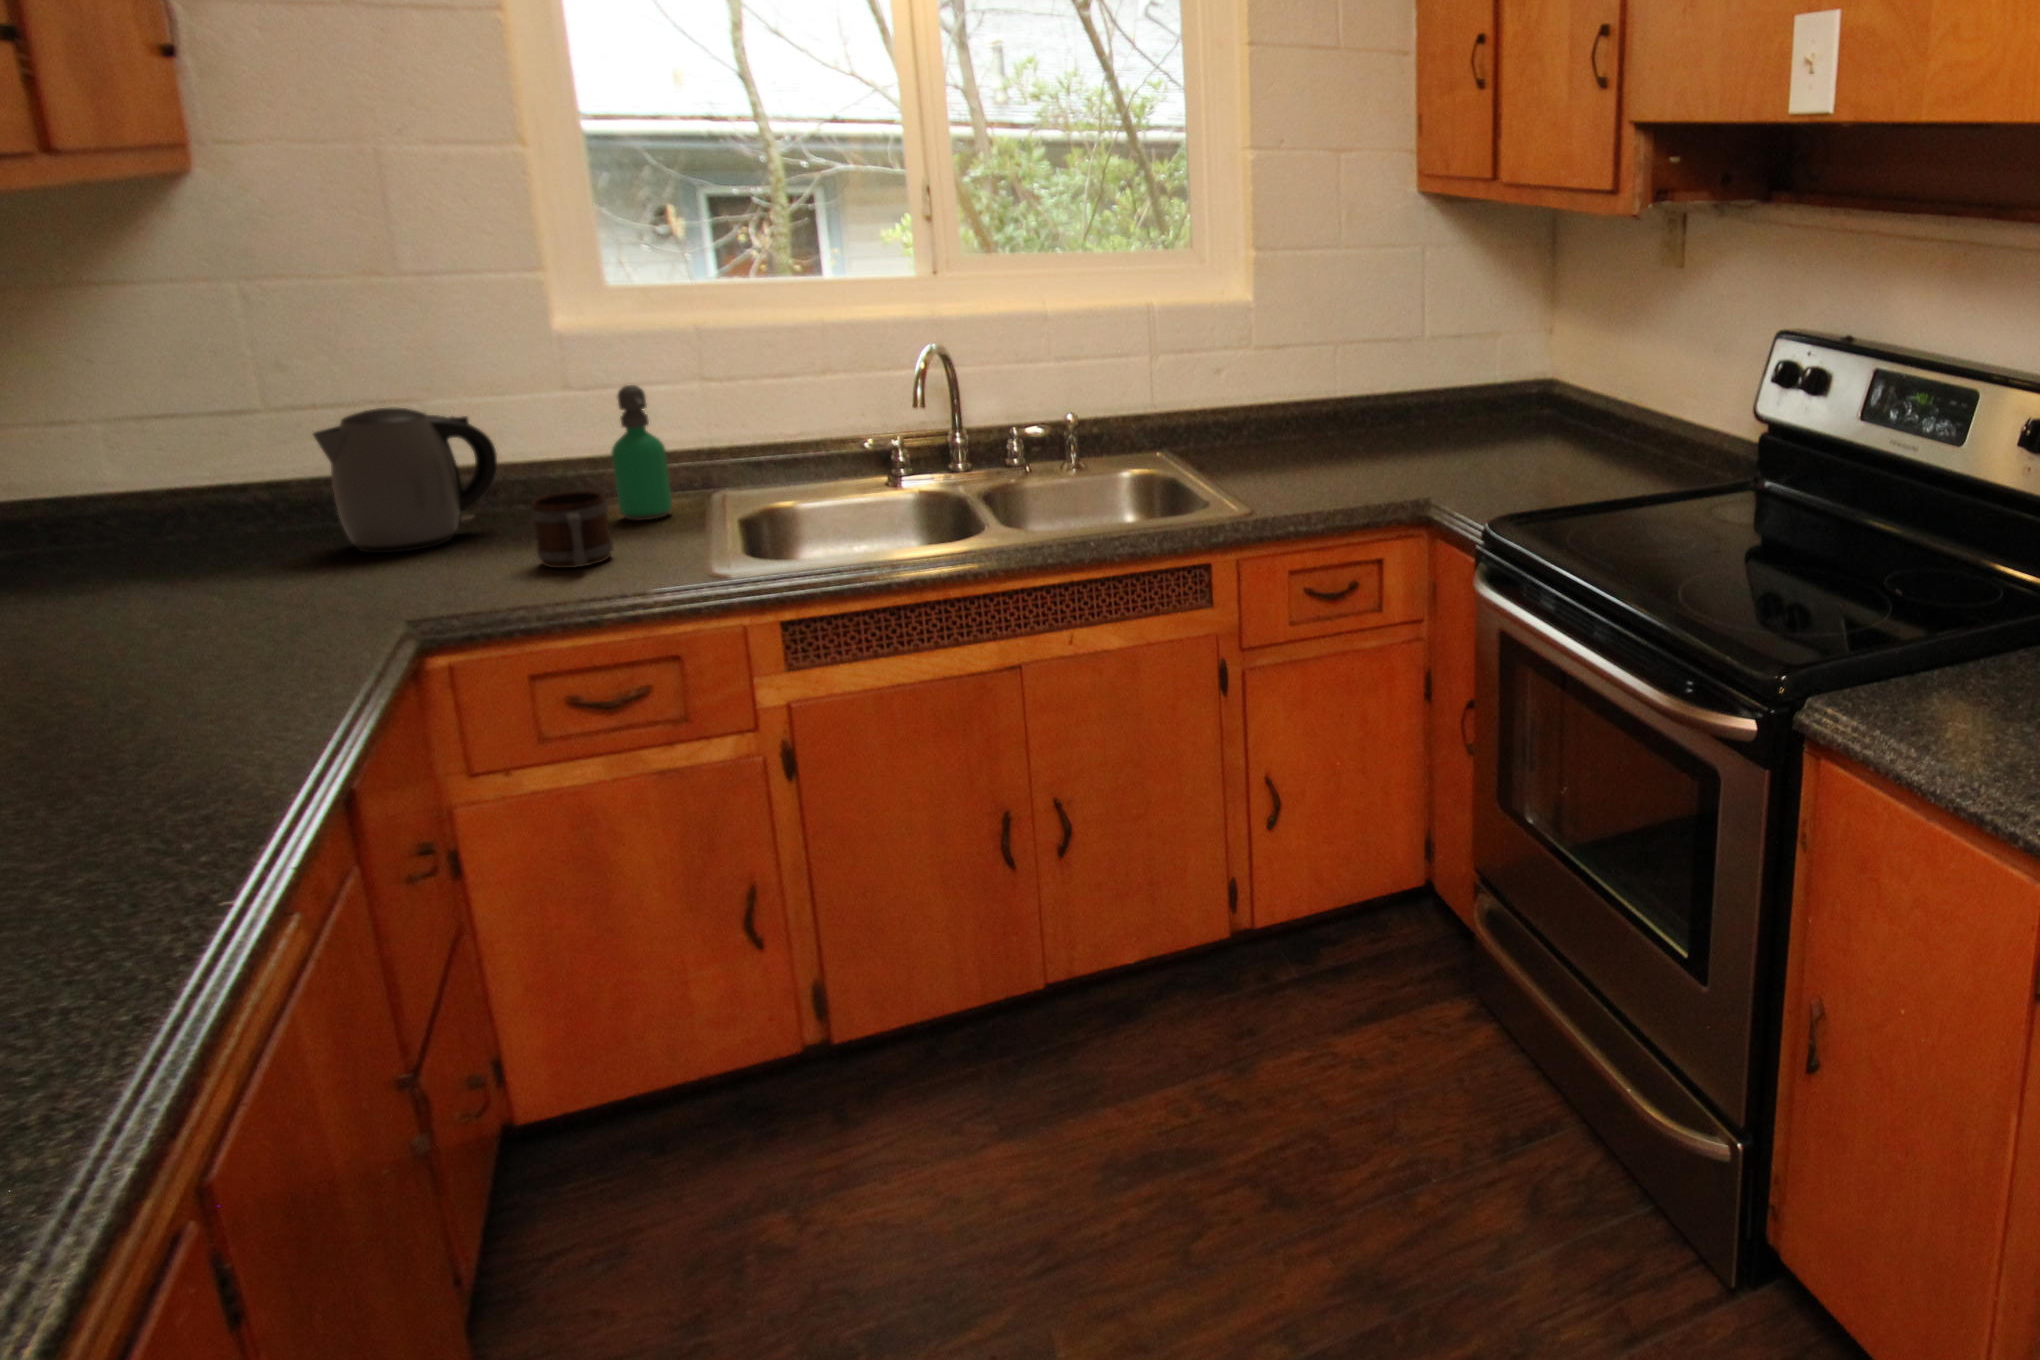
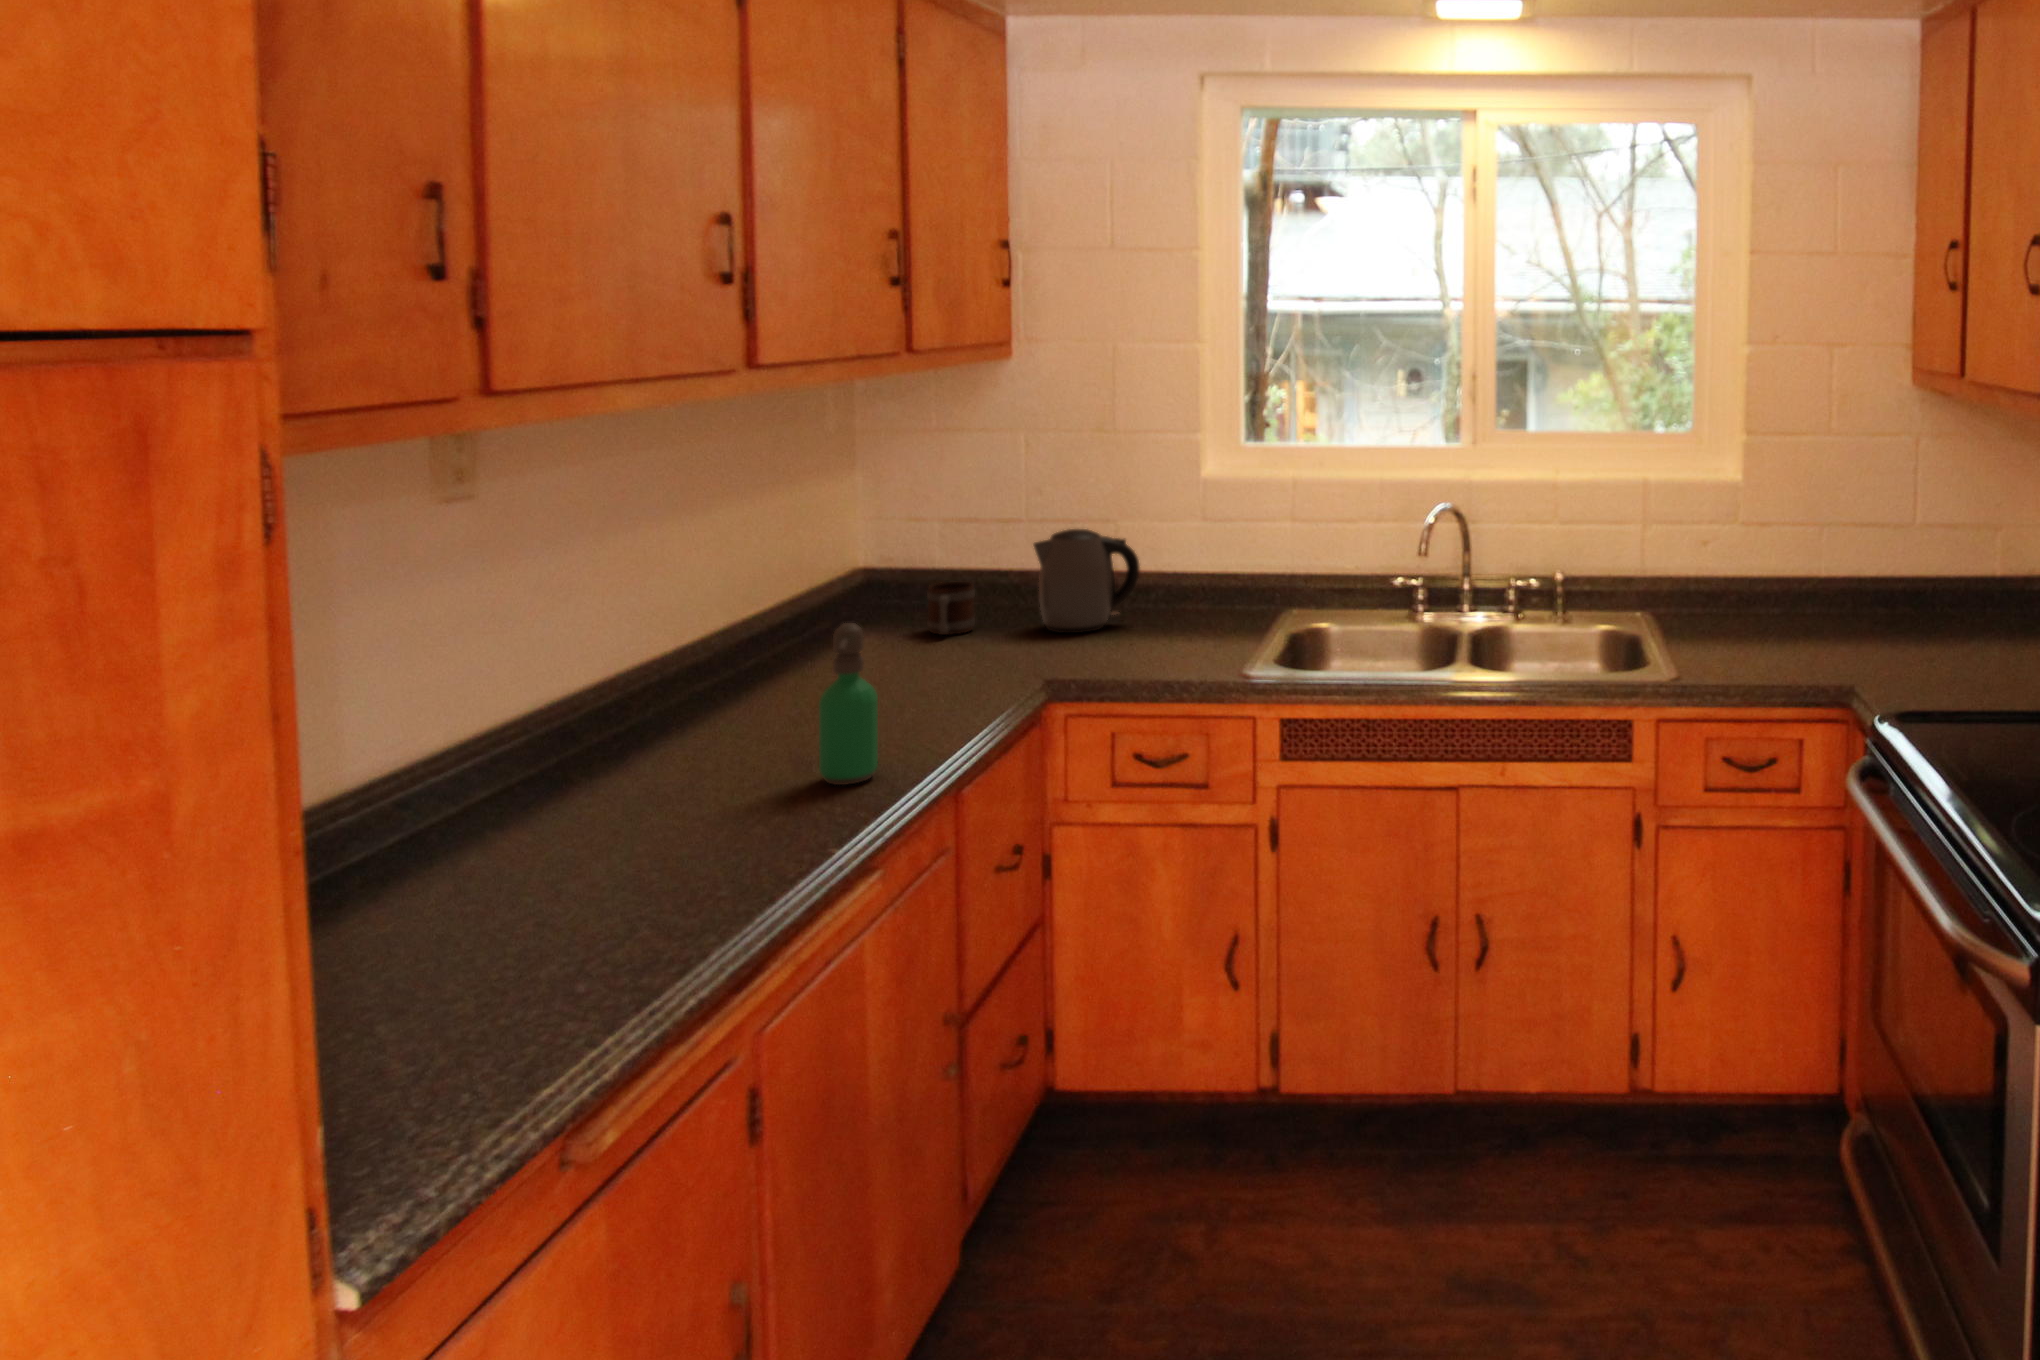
soap dispenser: present [611,385,672,520] -> present [819,623,878,785]
mug: present [531,491,613,568] -> present [927,582,975,635]

